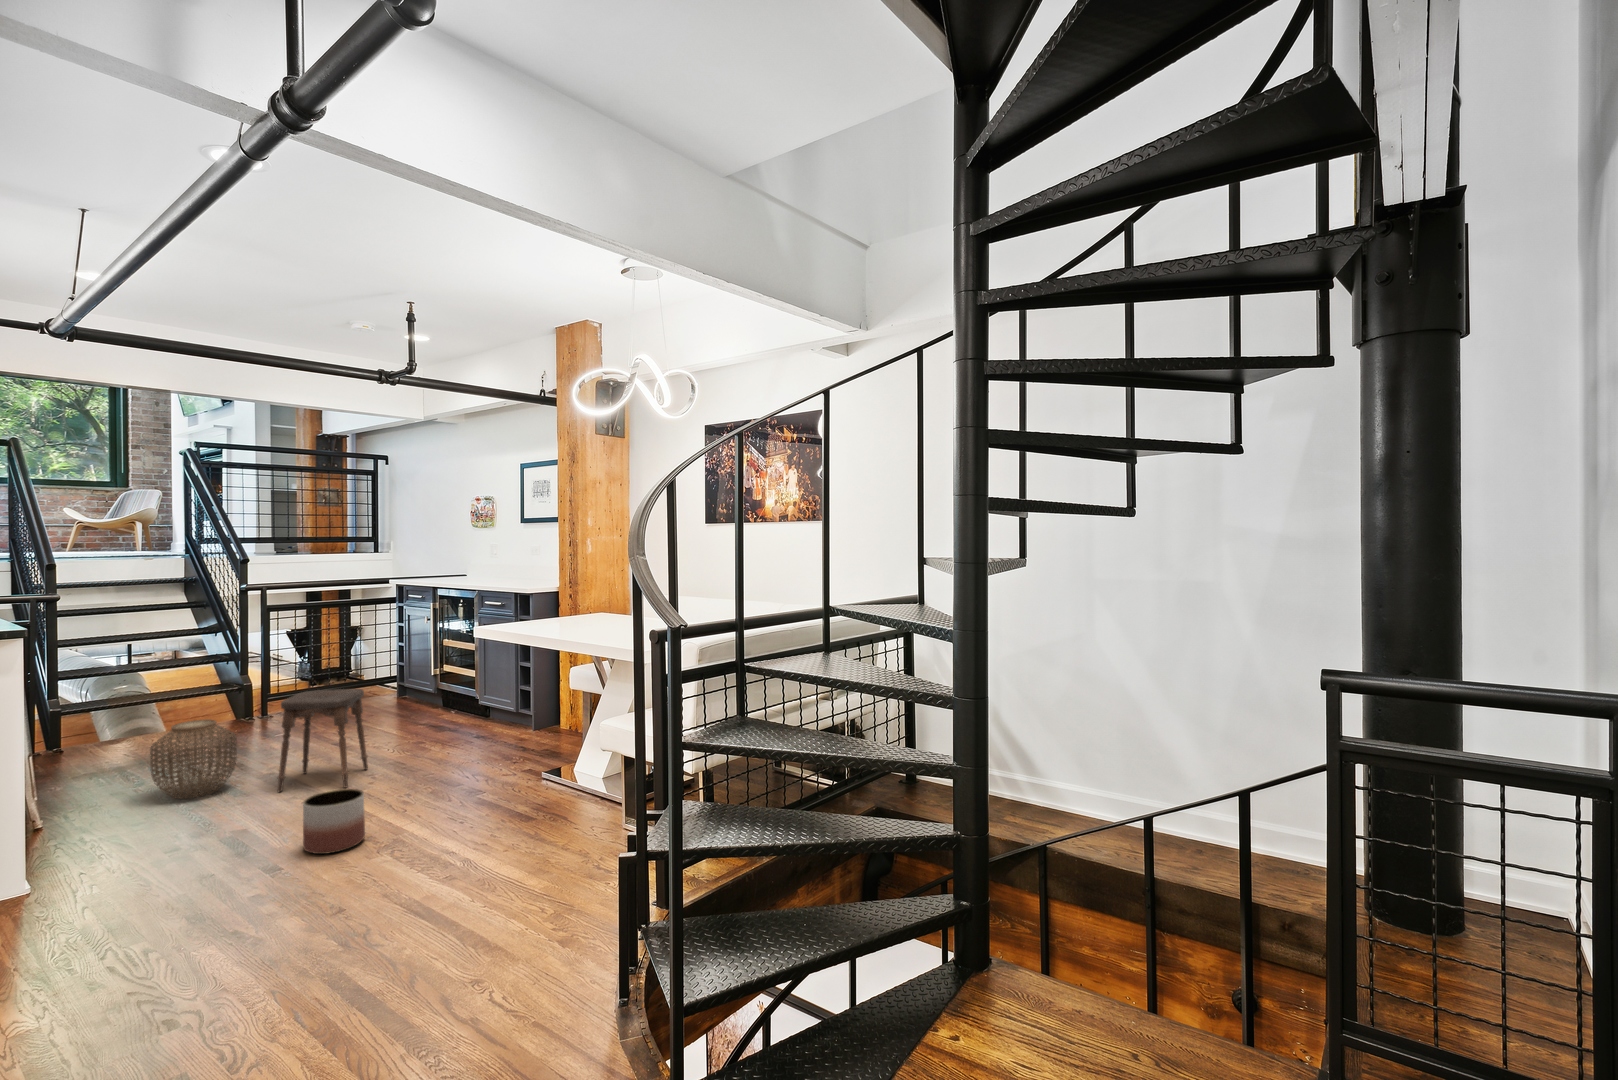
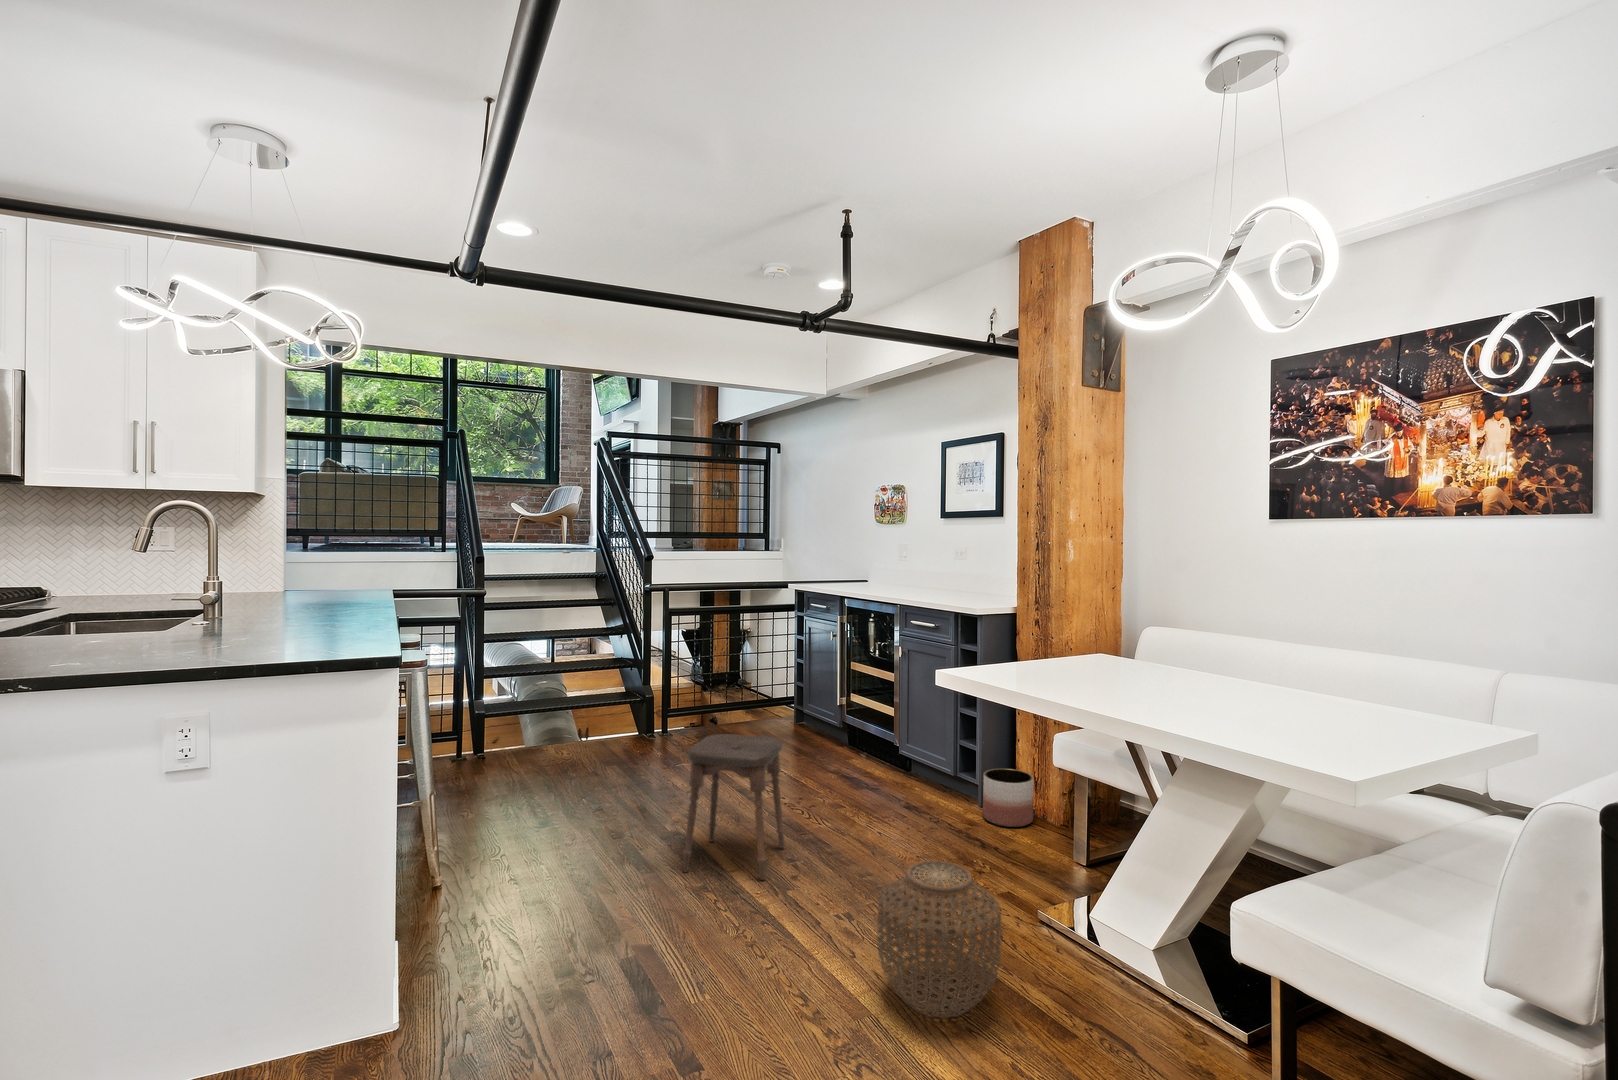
woven basket: present [150,719,237,799] -> present [878,861,1001,1017]
planter: present [303,789,365,854] -> present [983,768,1033,827]

